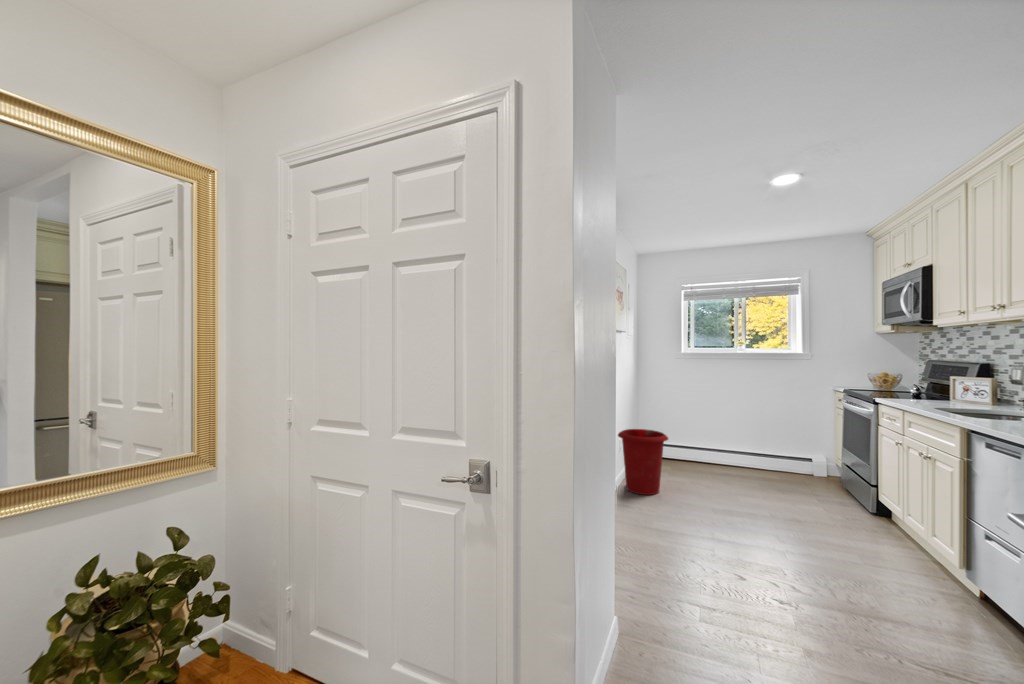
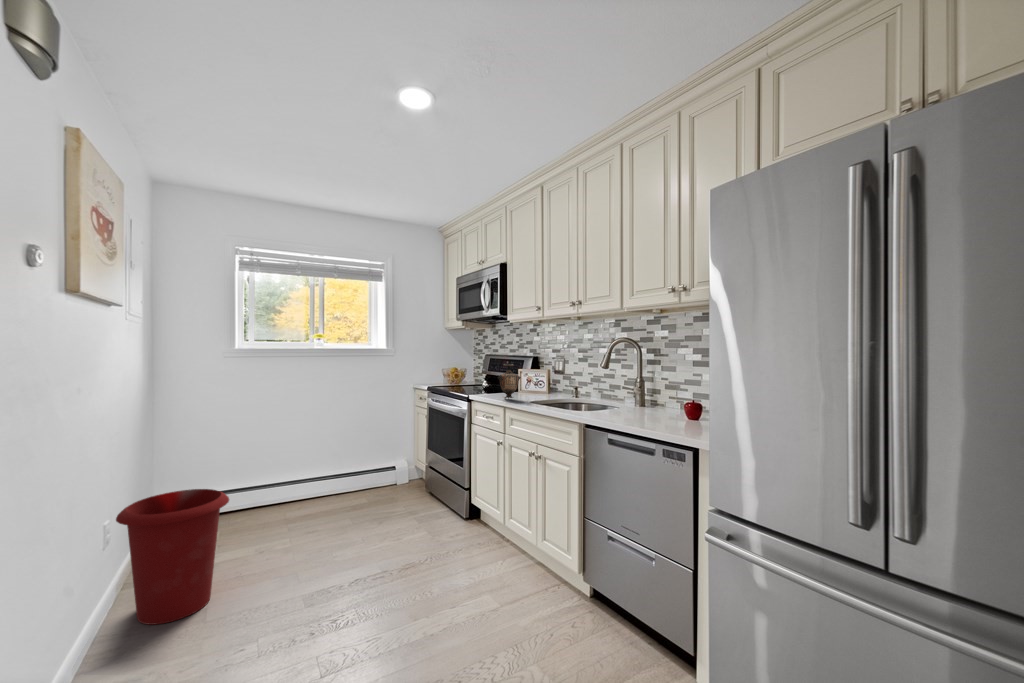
vase: none [899,366,933,404] -> present [498,364,521,399]

